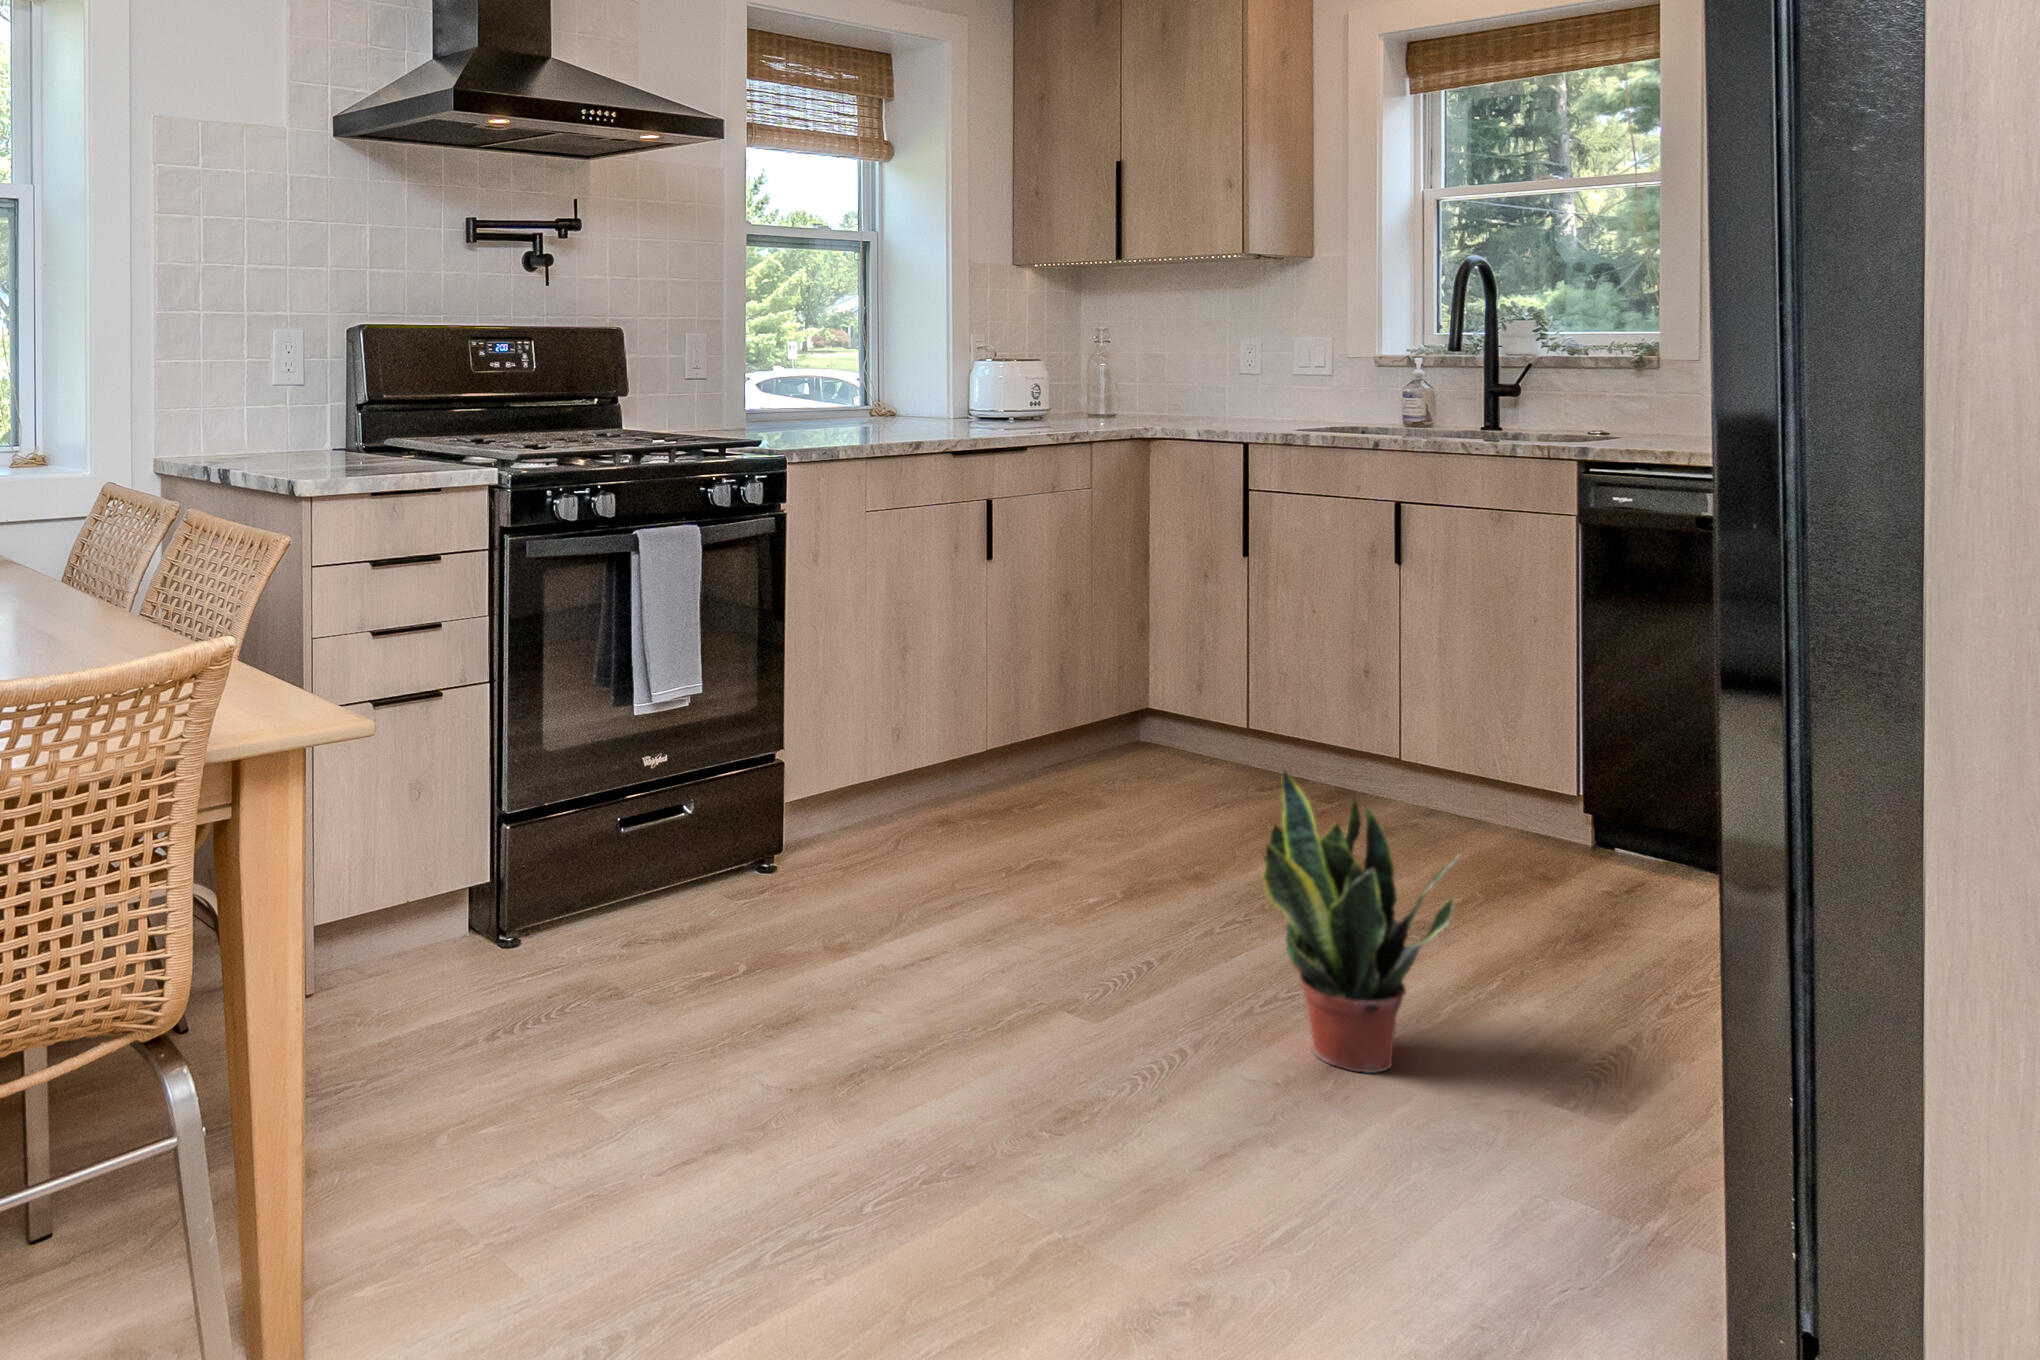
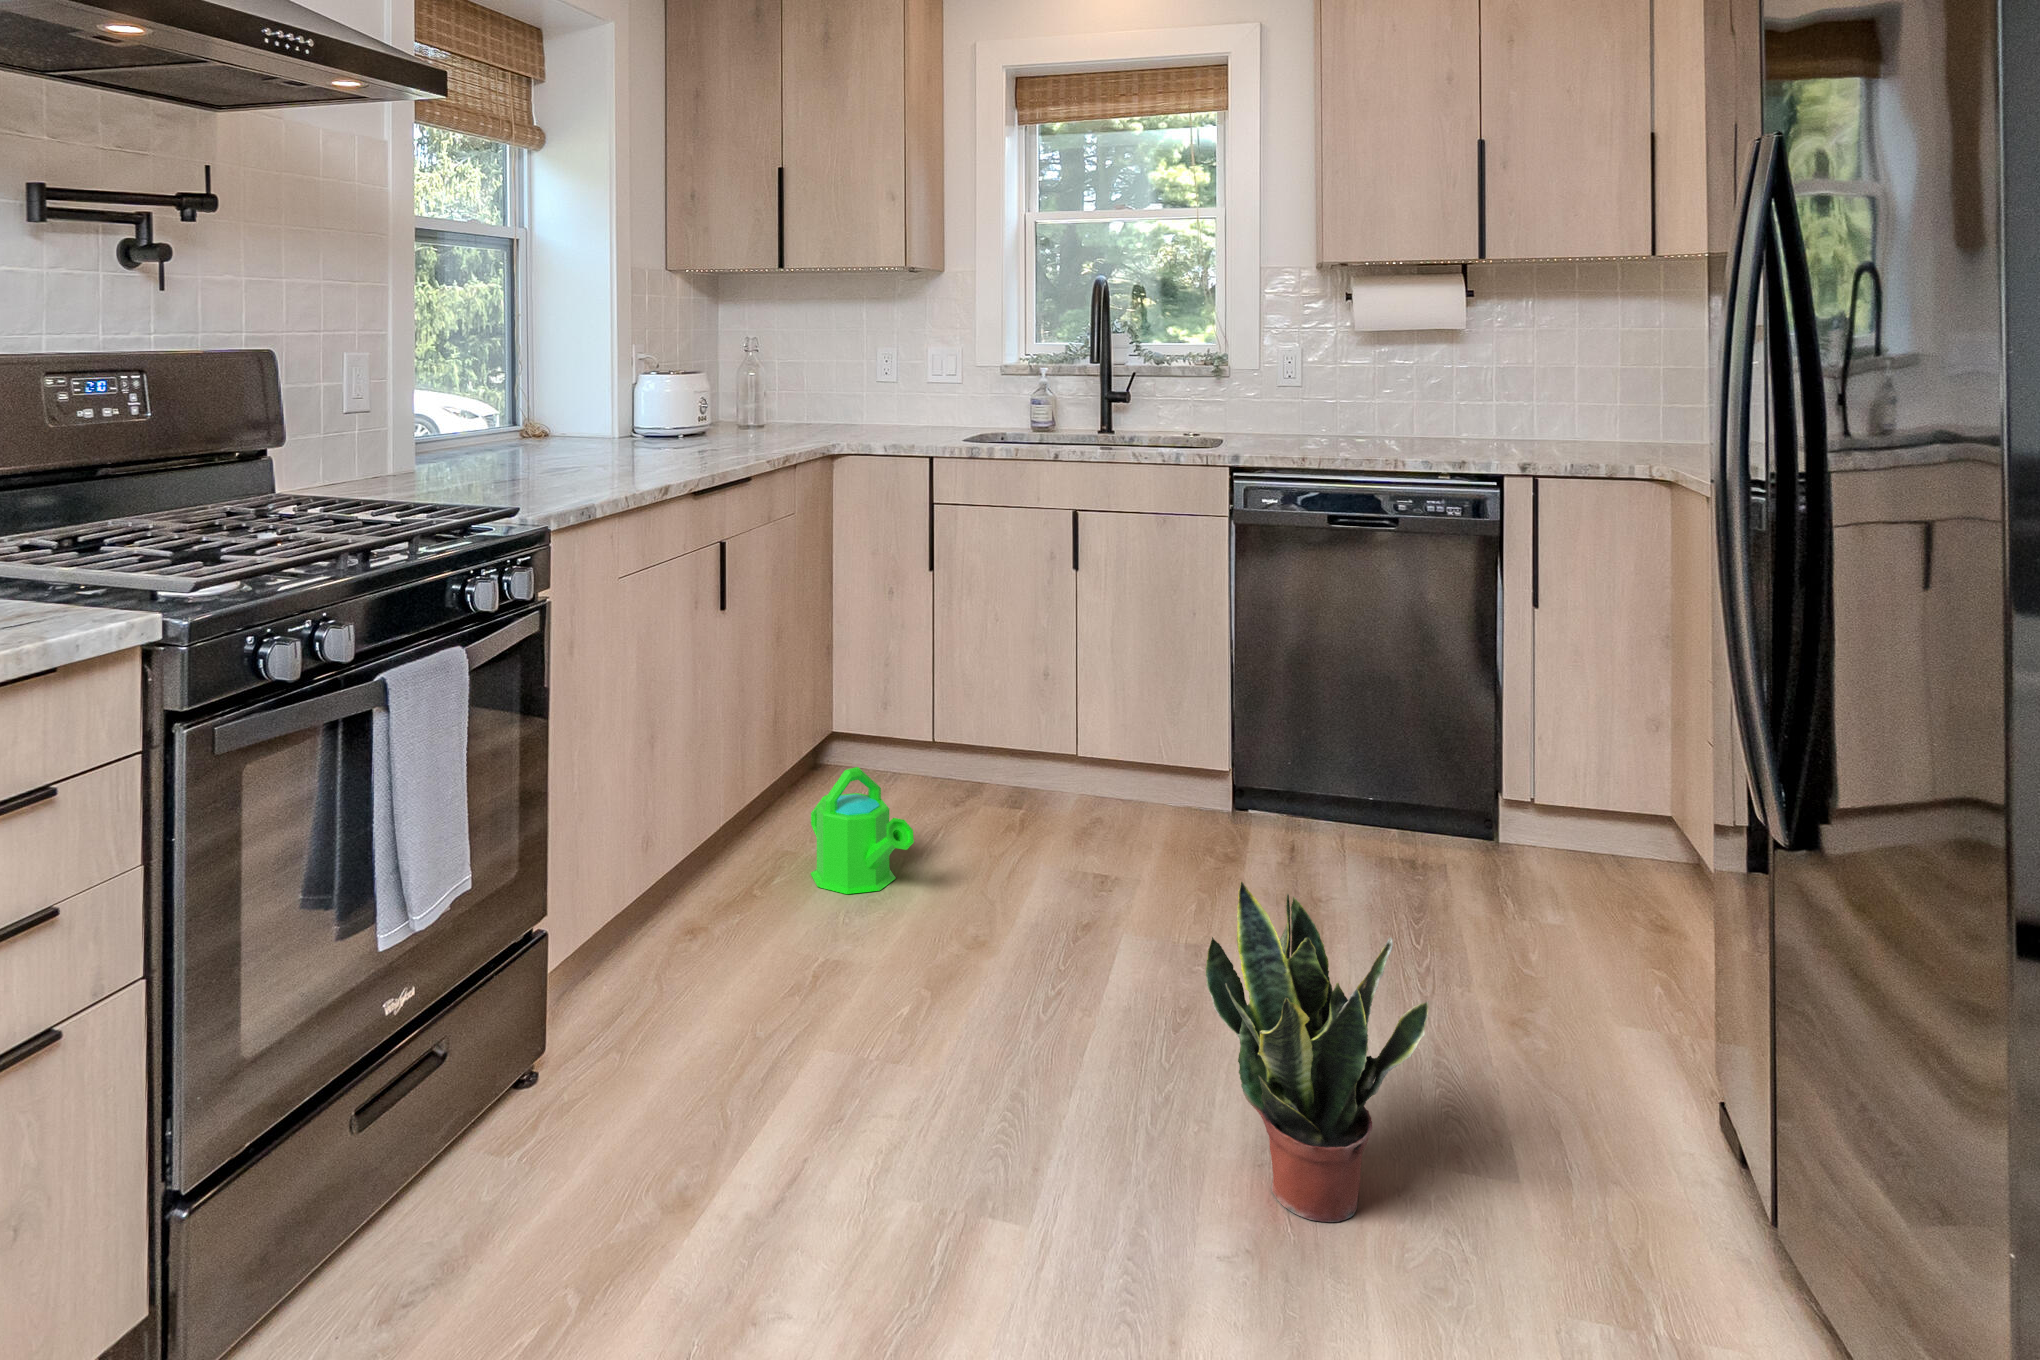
watering can: none [1070,717,1155,830] -> present [811,767,914,894]

